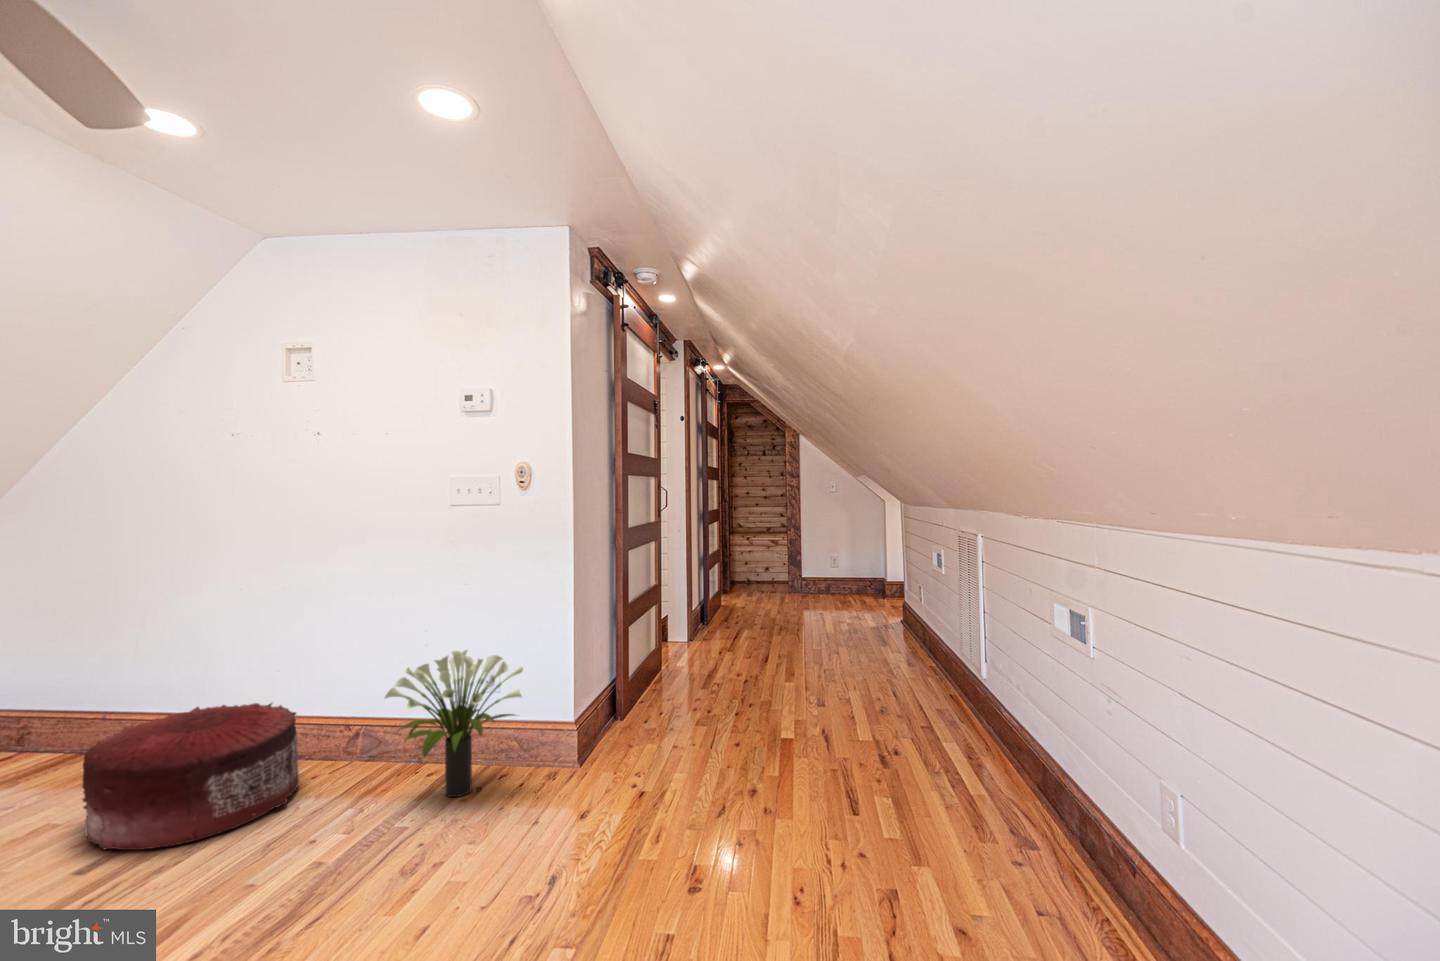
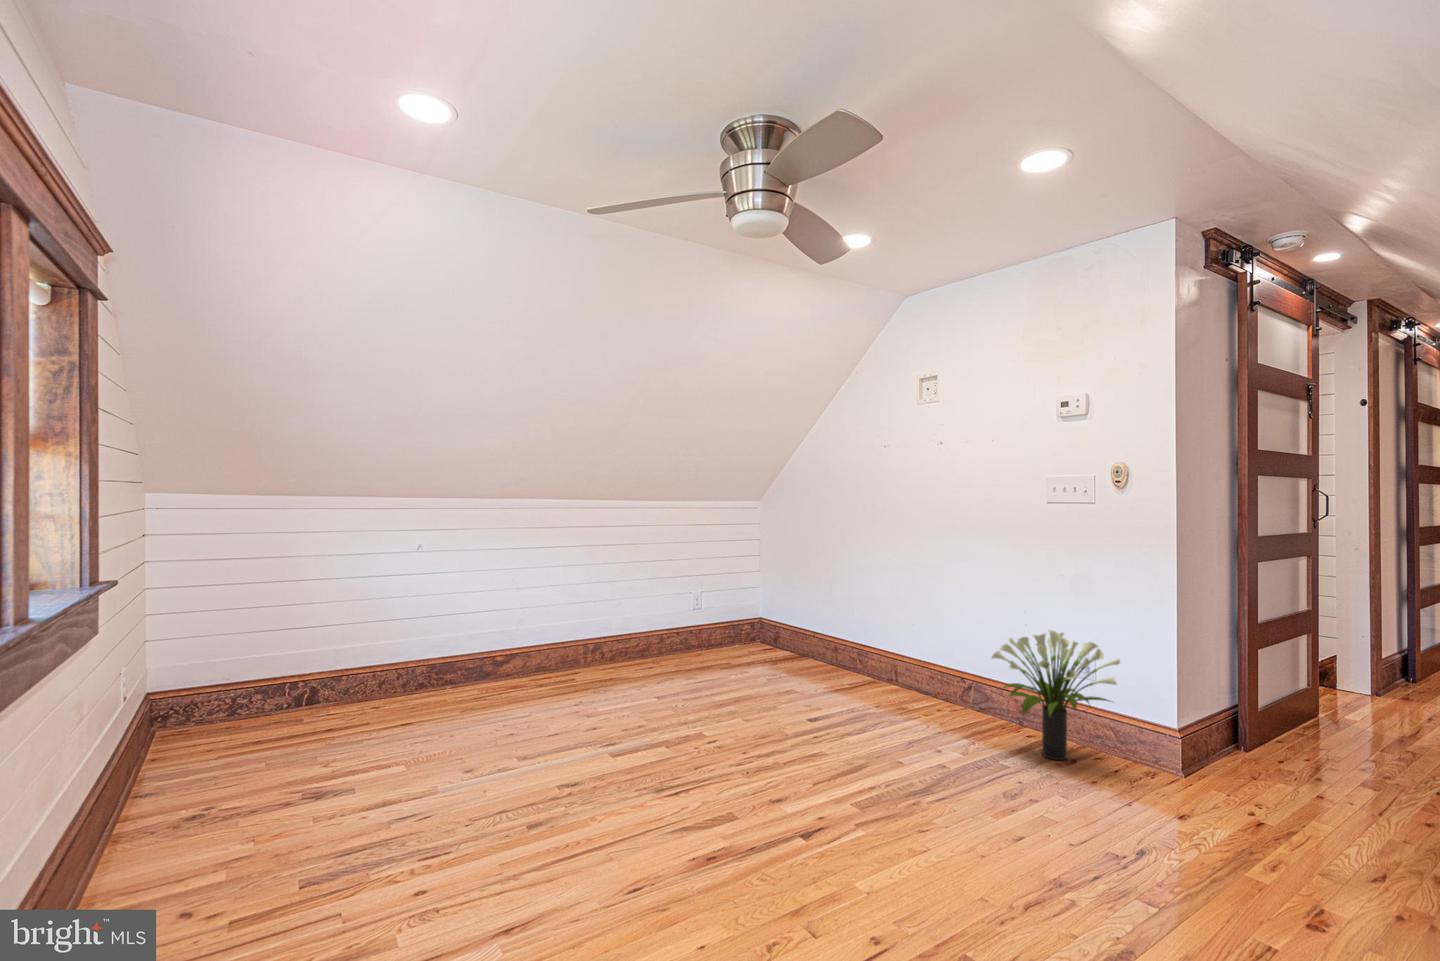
pouf: present [82,703,300,850] -> none [807,638,929,726]

